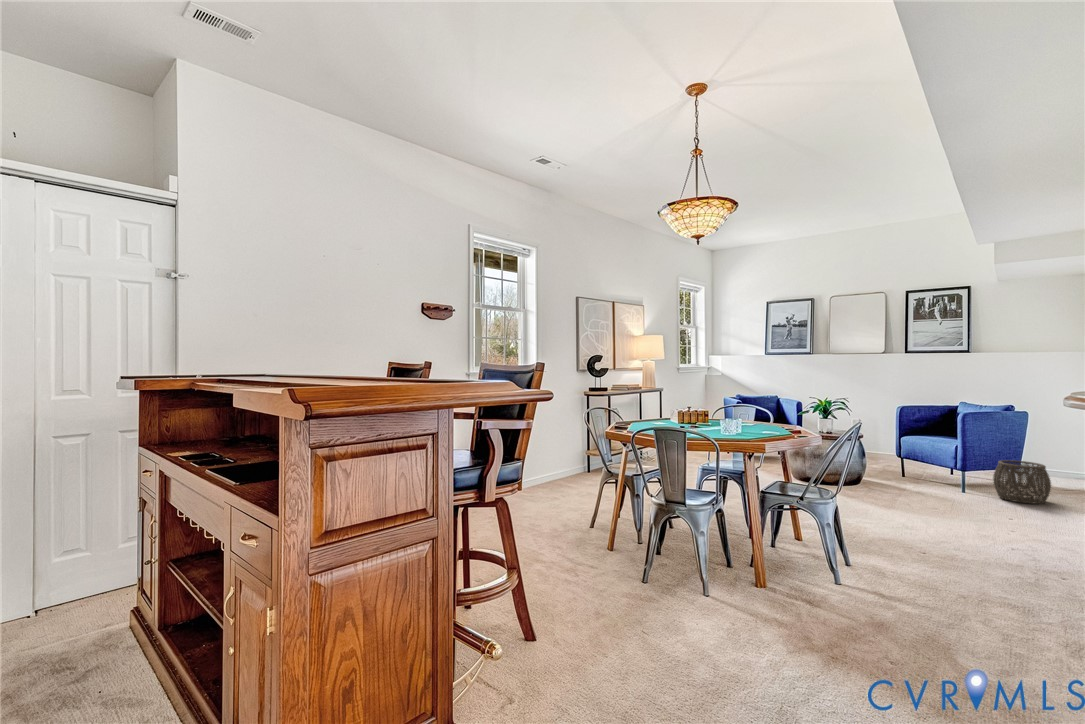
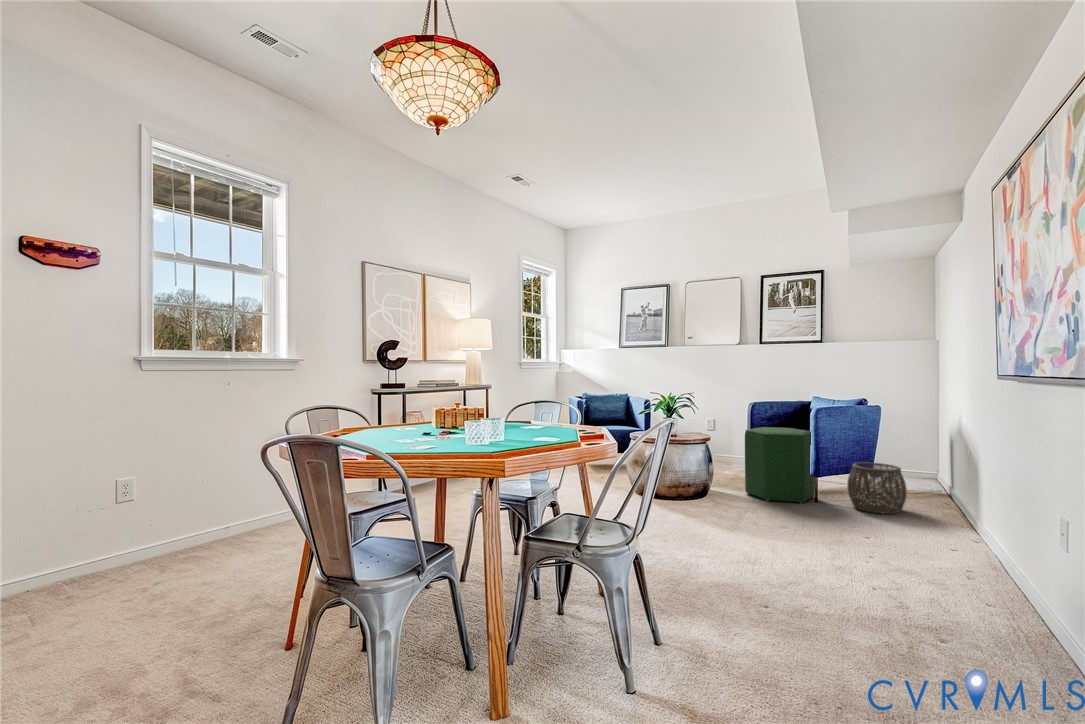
ottoman: none [895,428,962,493] -> present [745,427,815,504]

